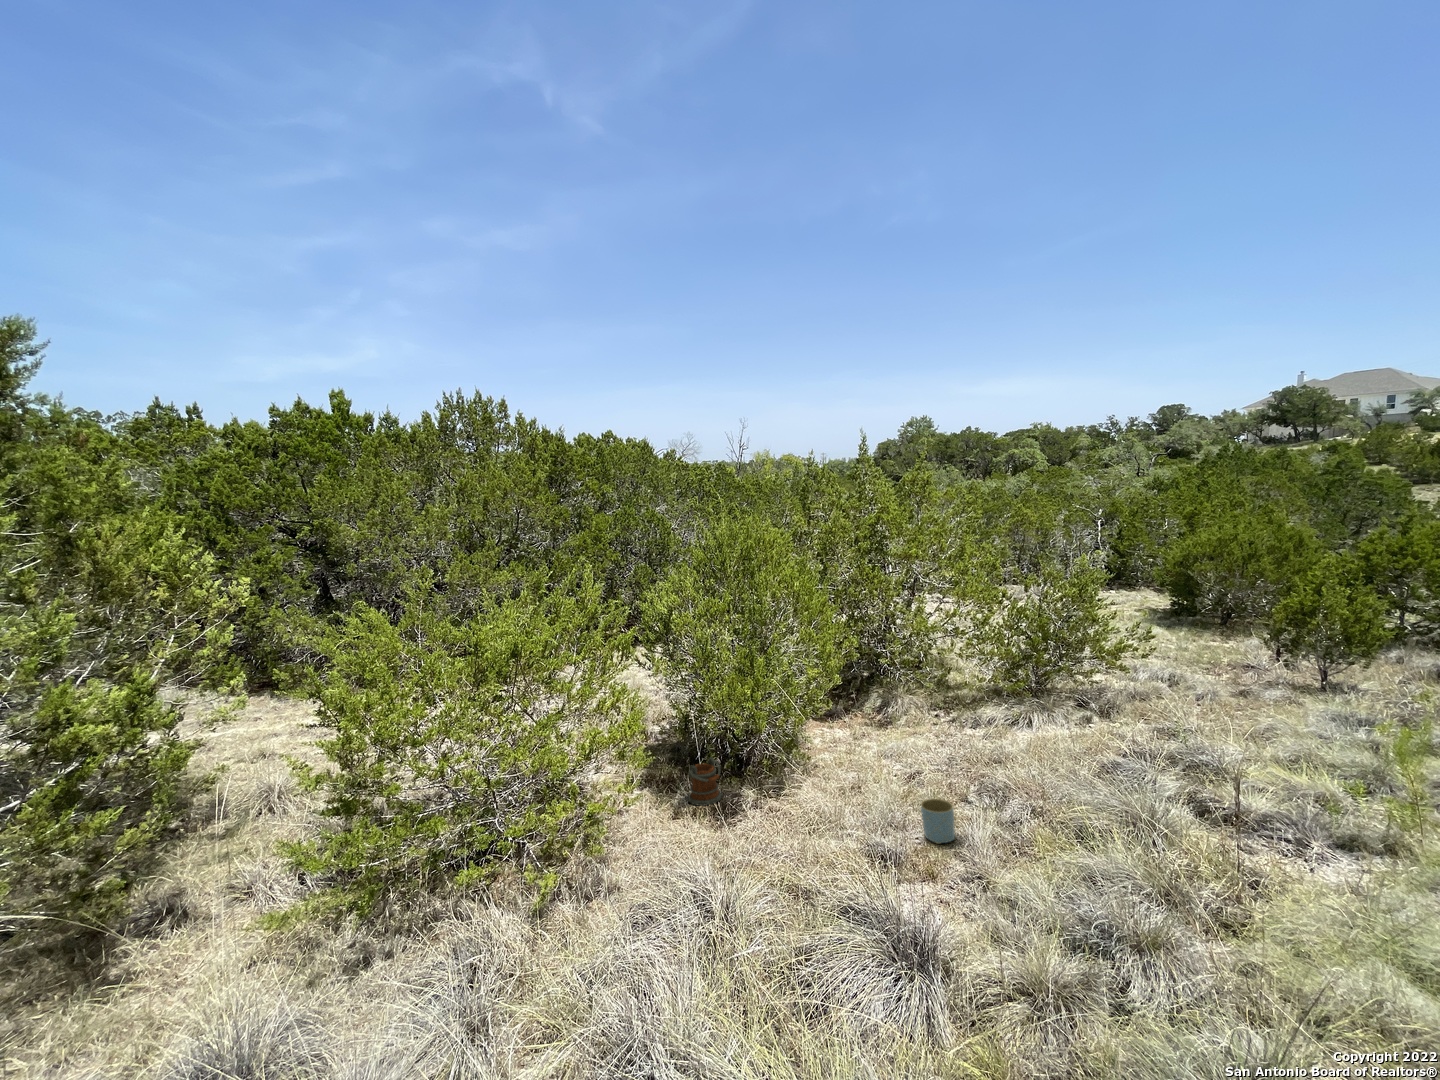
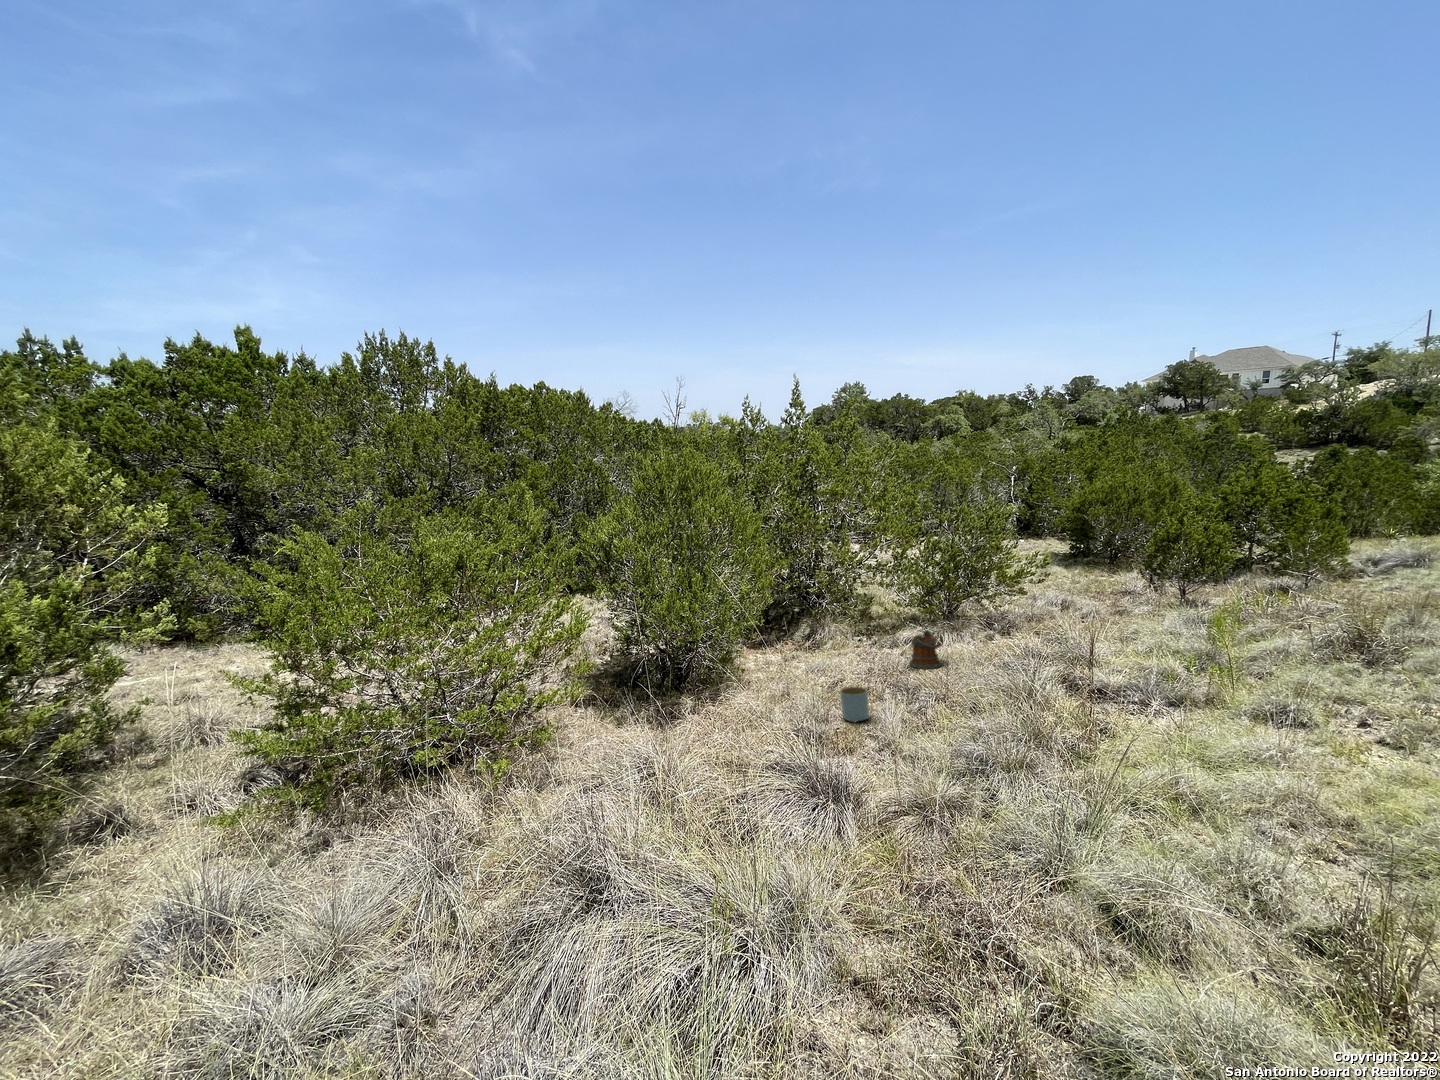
bucket: present [688,758,723,806] -> present [909,630,942,669]

